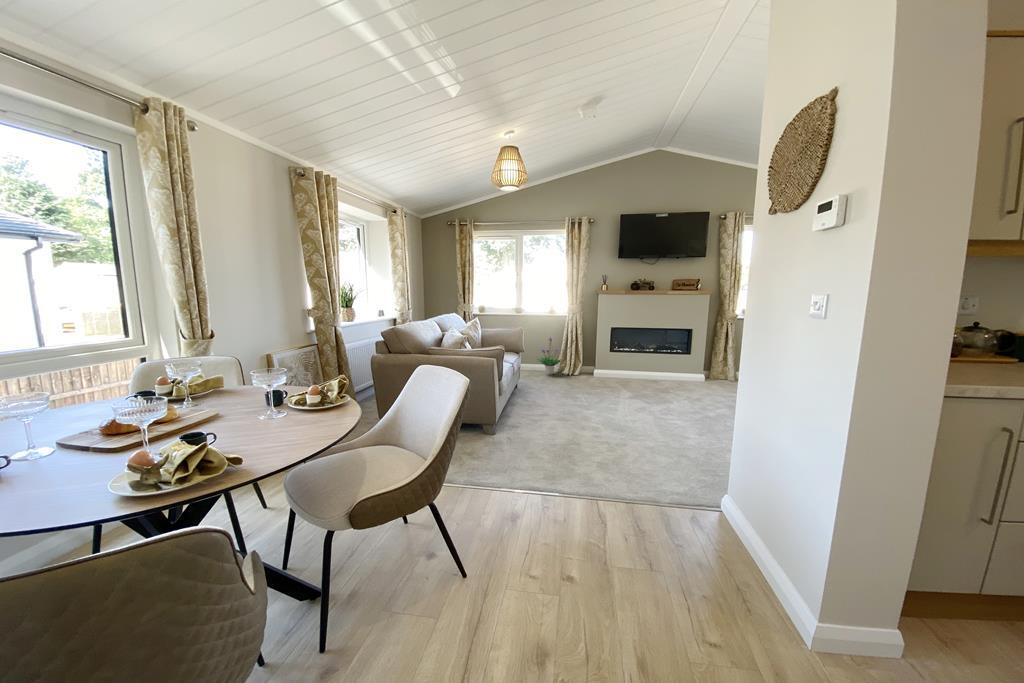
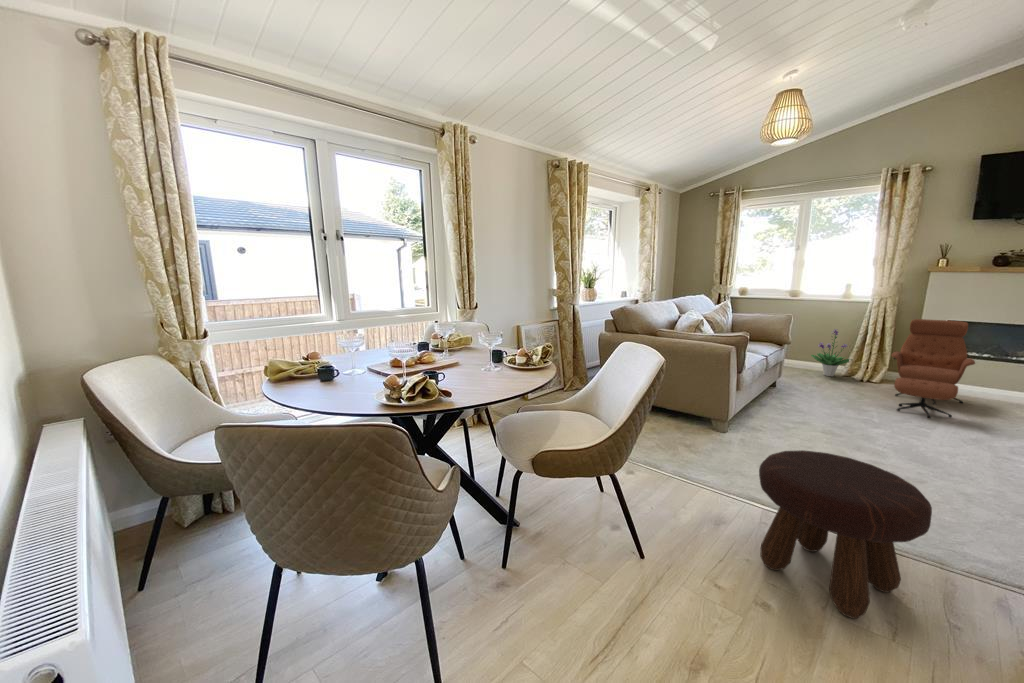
lounge chair: none [585,326,626,395] -> present [892,319,975,418]
footstool: none [541,428,639,540] -> present [759,450,932,618]

